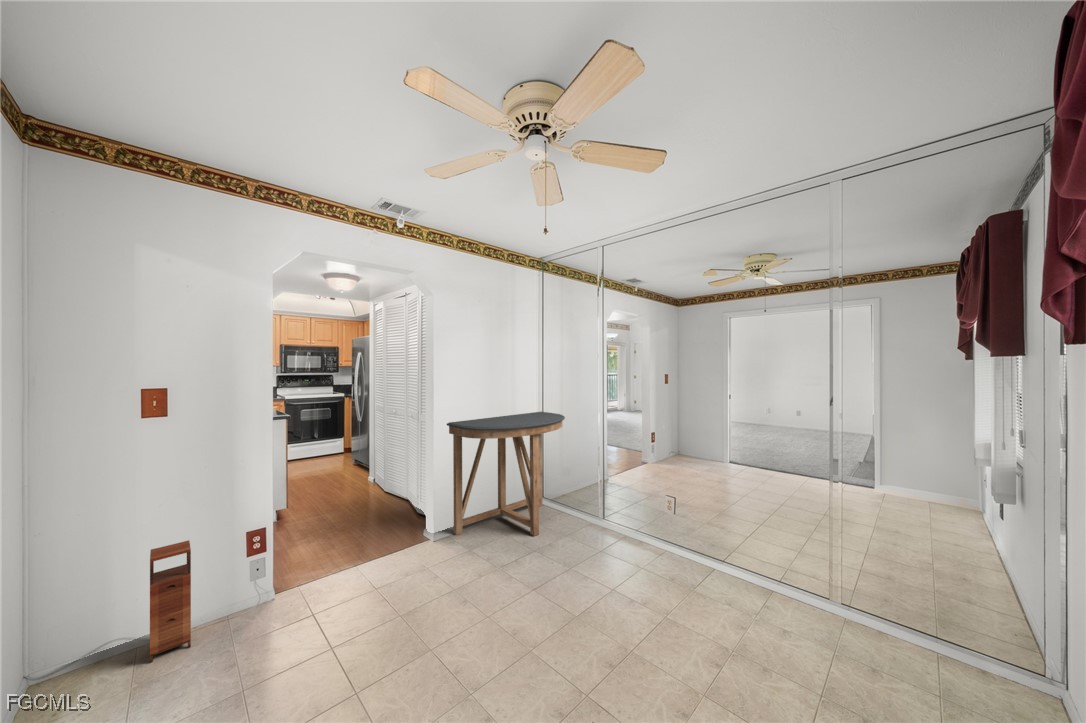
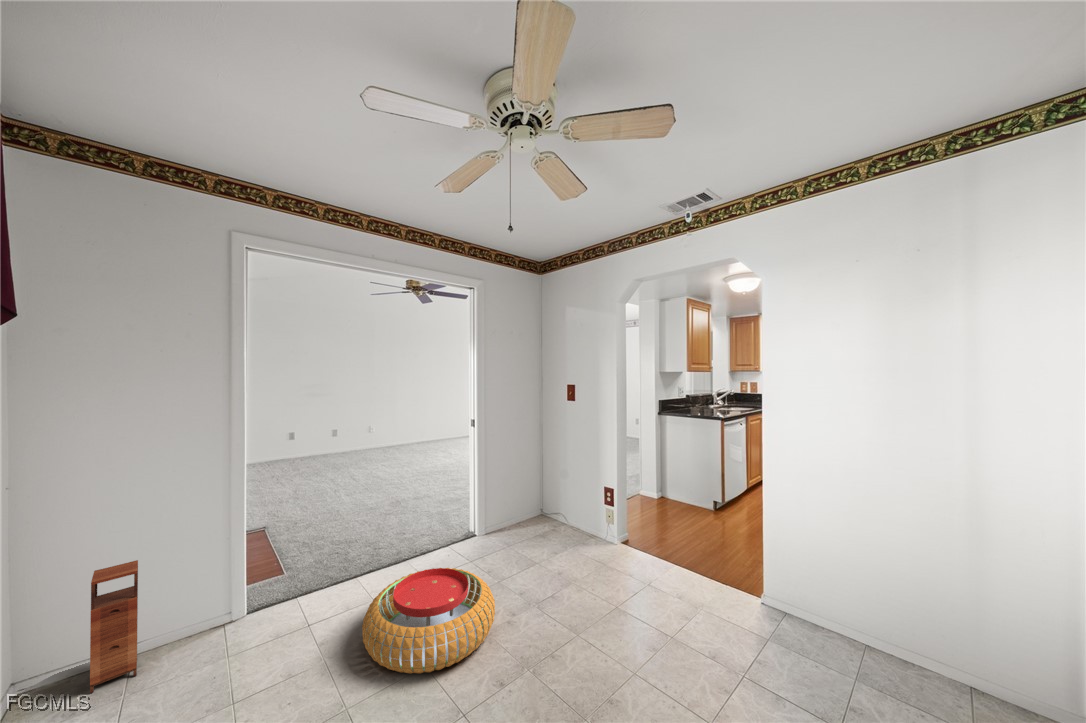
console table: present [447,412,565,536] -> none [425,419,552,552]
pouf: none [398,549,520,644] -> present [362,568,495,674]

